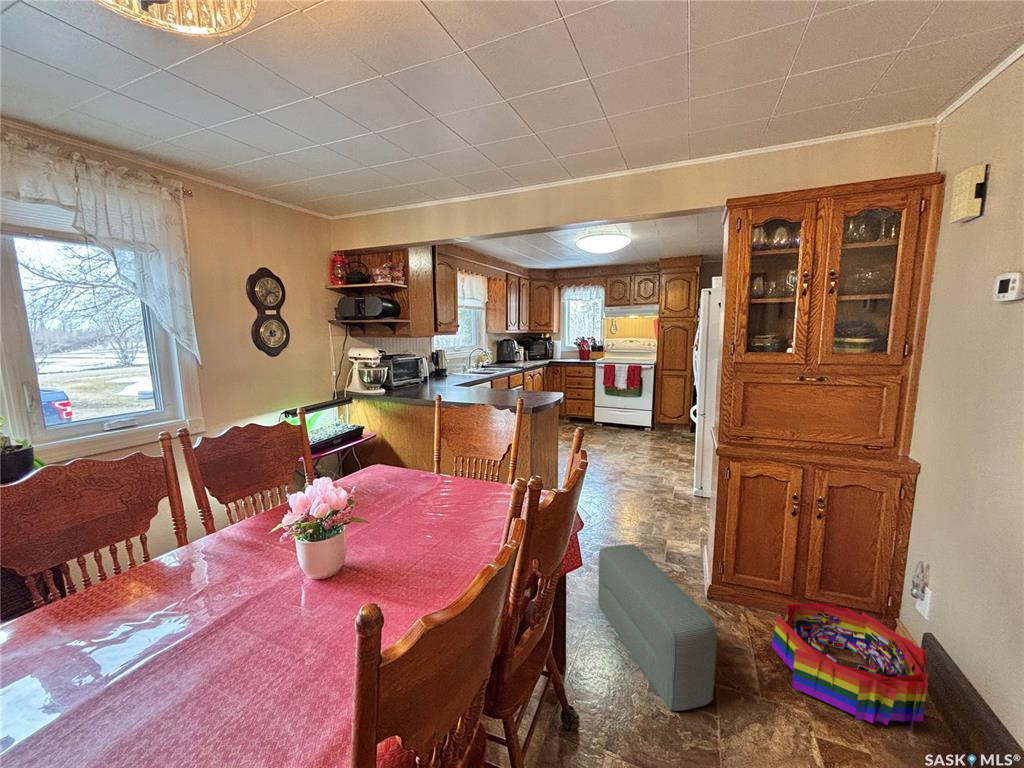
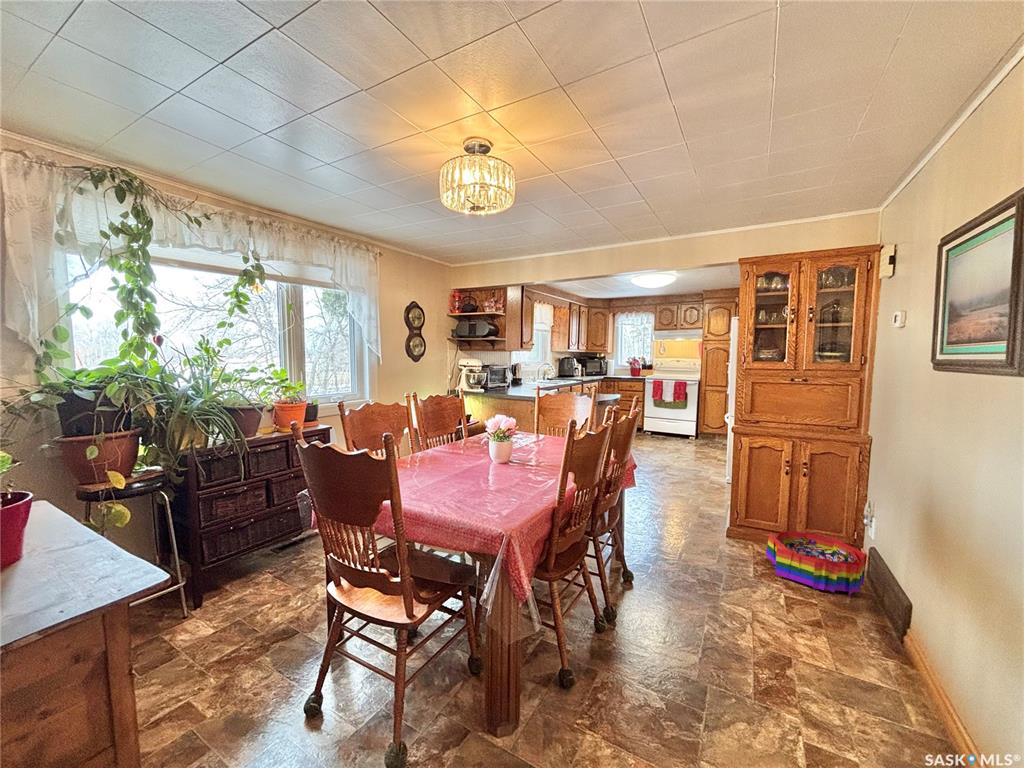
pouf: present [598,545,717,711] -> none [646,491,723,578]

